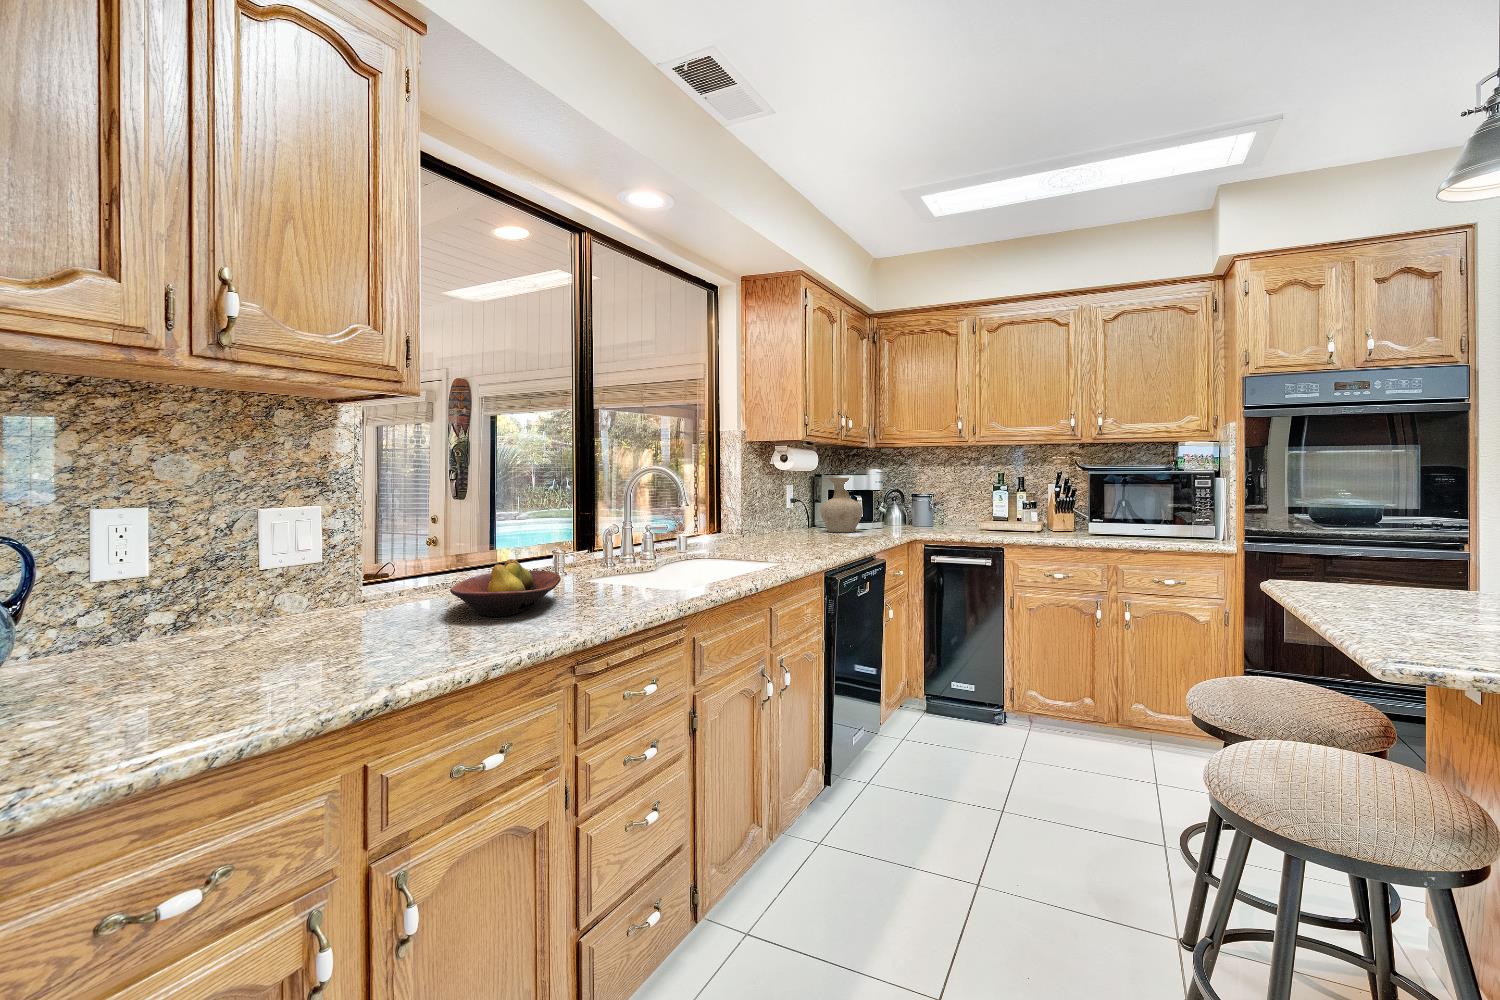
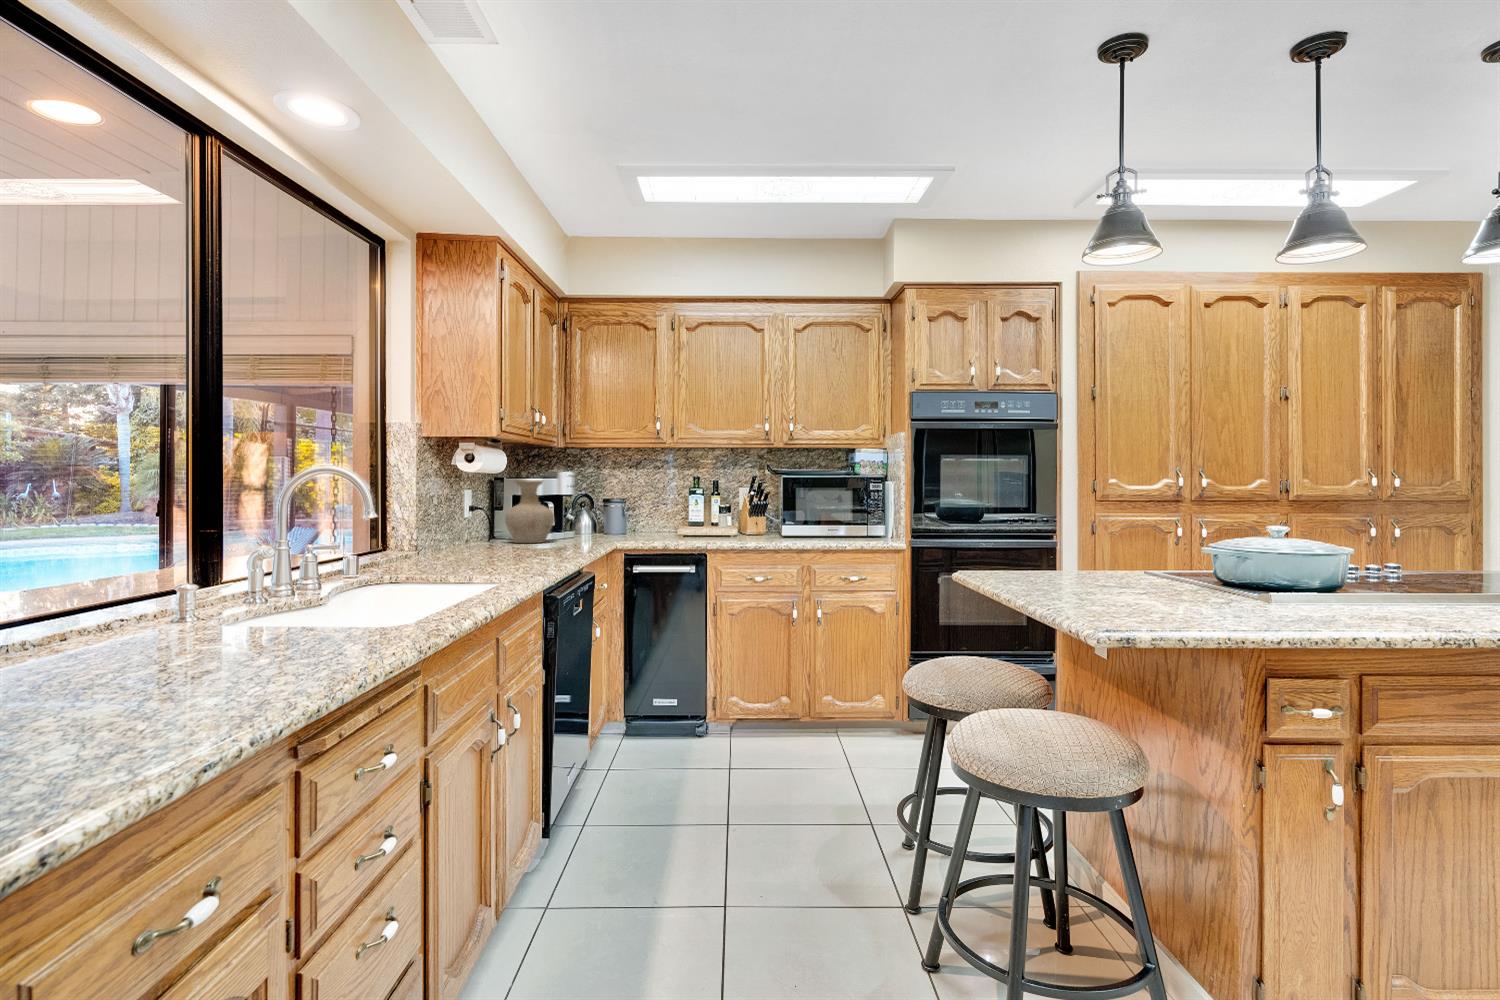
fruit bowl: present [450,559,561,617] -> none [86,594,243,669]

